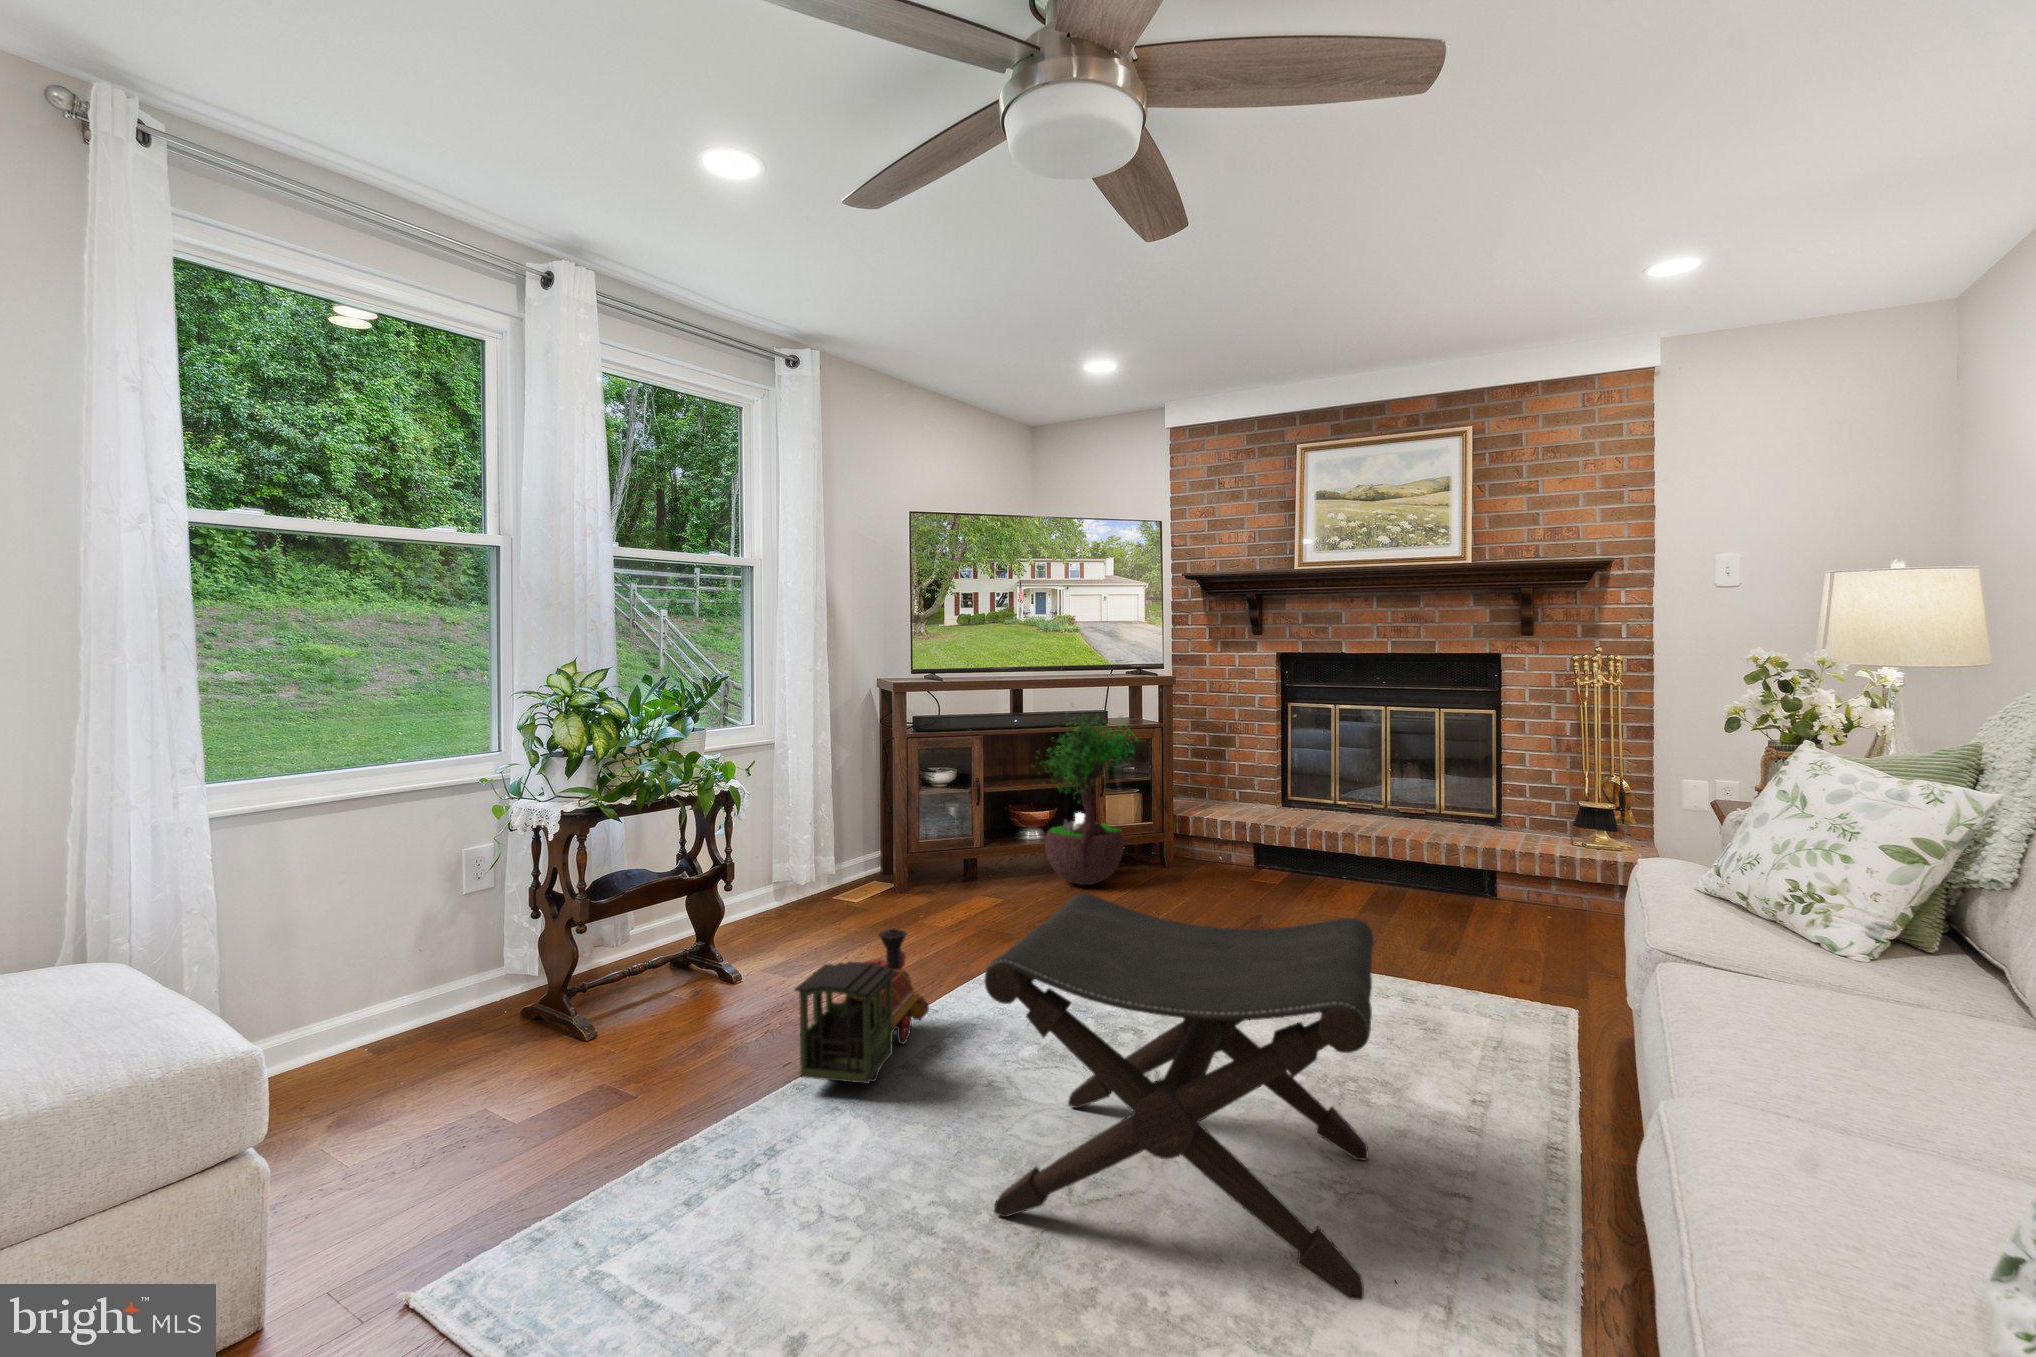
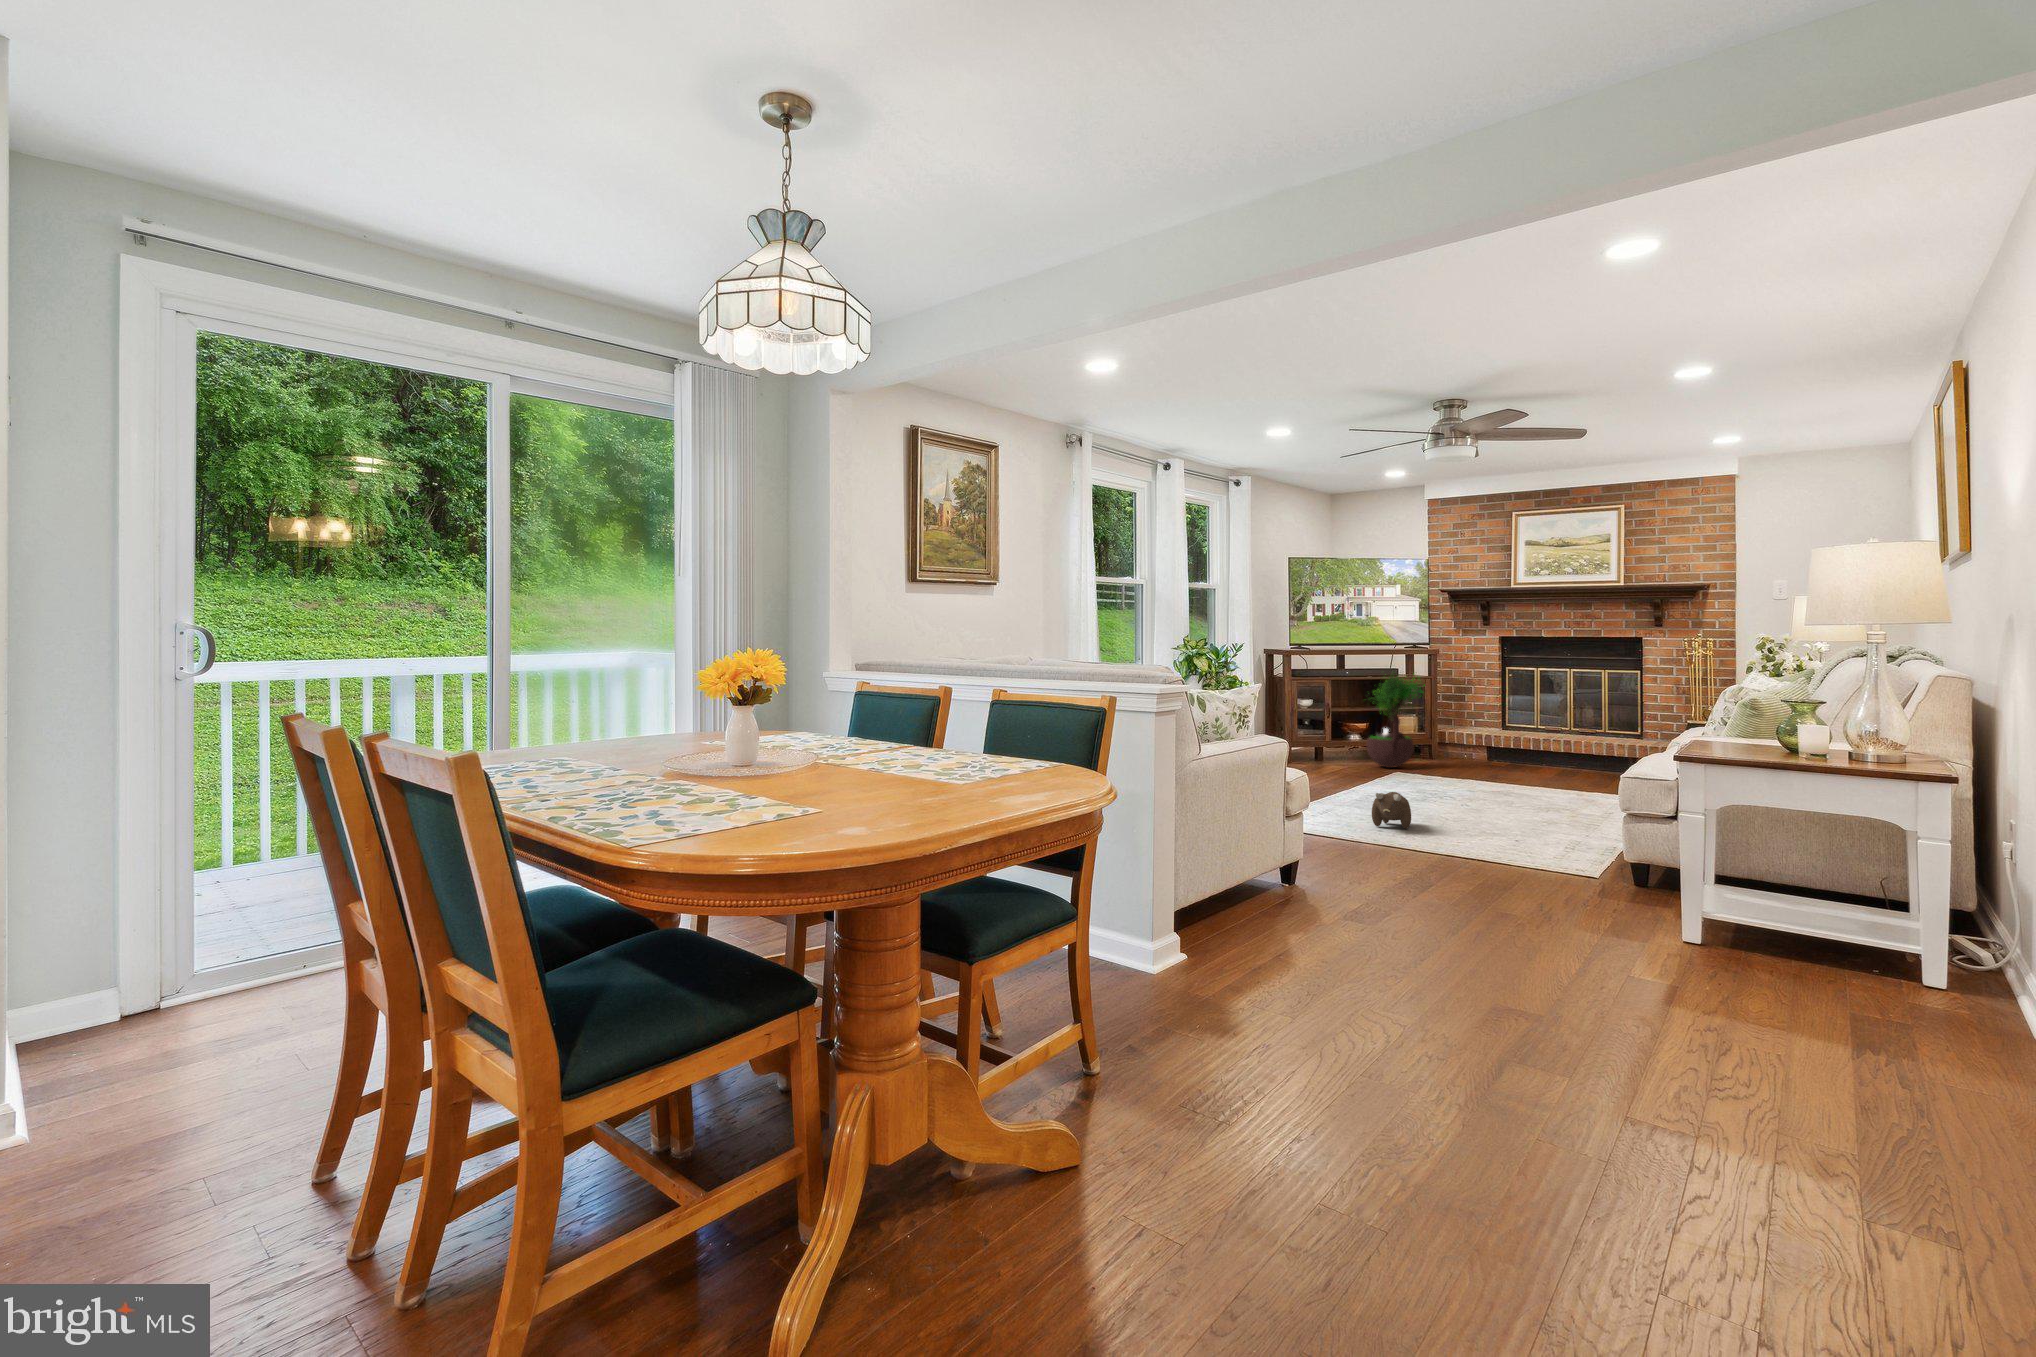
footstool: present [984,893,1374,1300] -> none [1434,731,1572,835]
toy train: present [795,929,929,1084] -> none [1330,757,1363,808]
plush toy: none [780,1119,921,1255] -> present [1372,792,1411,829]

